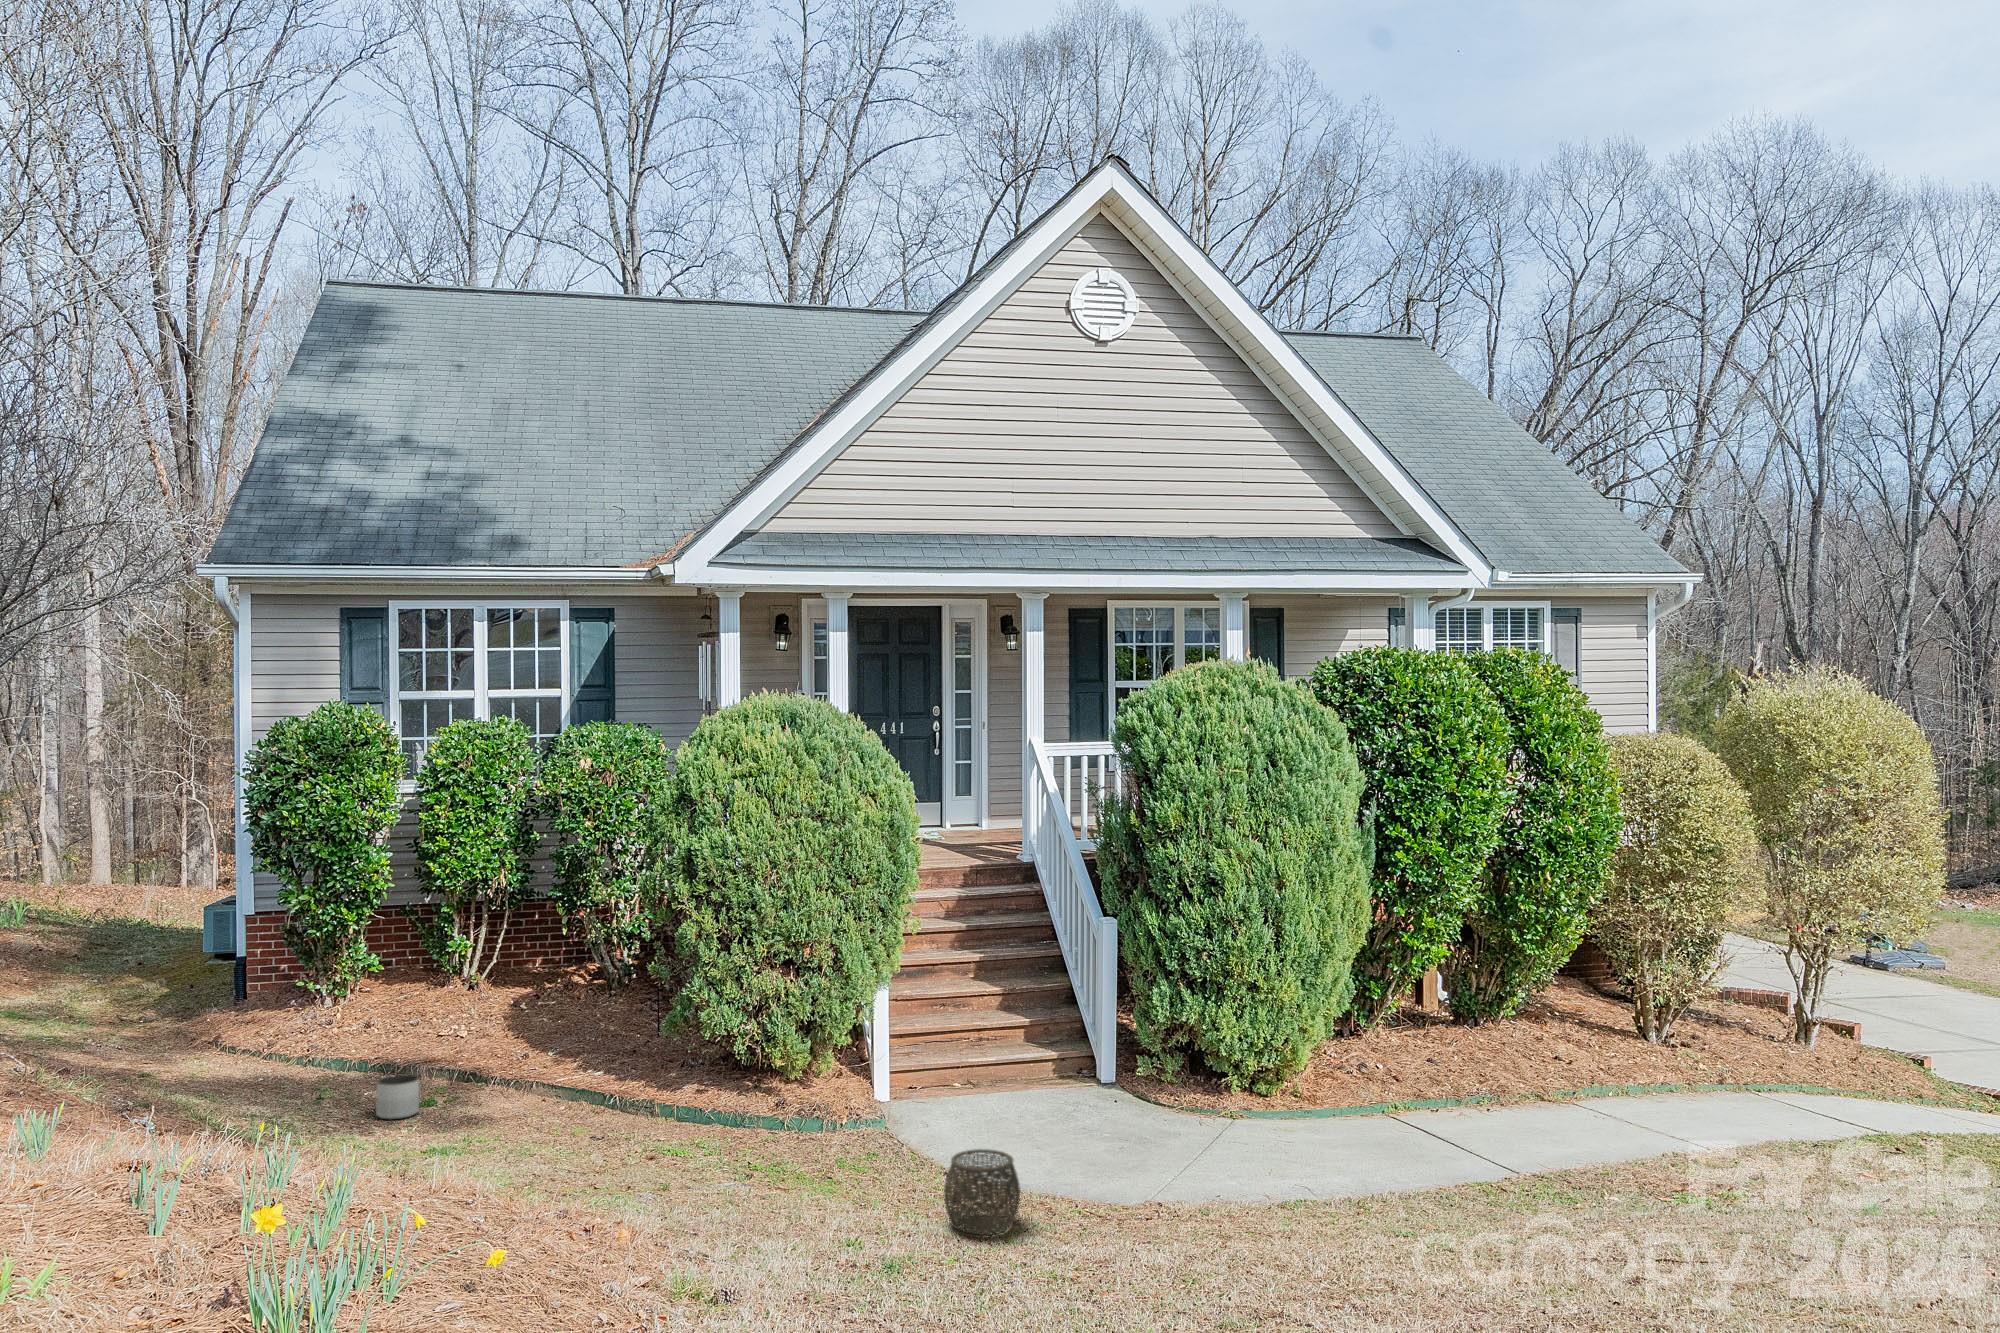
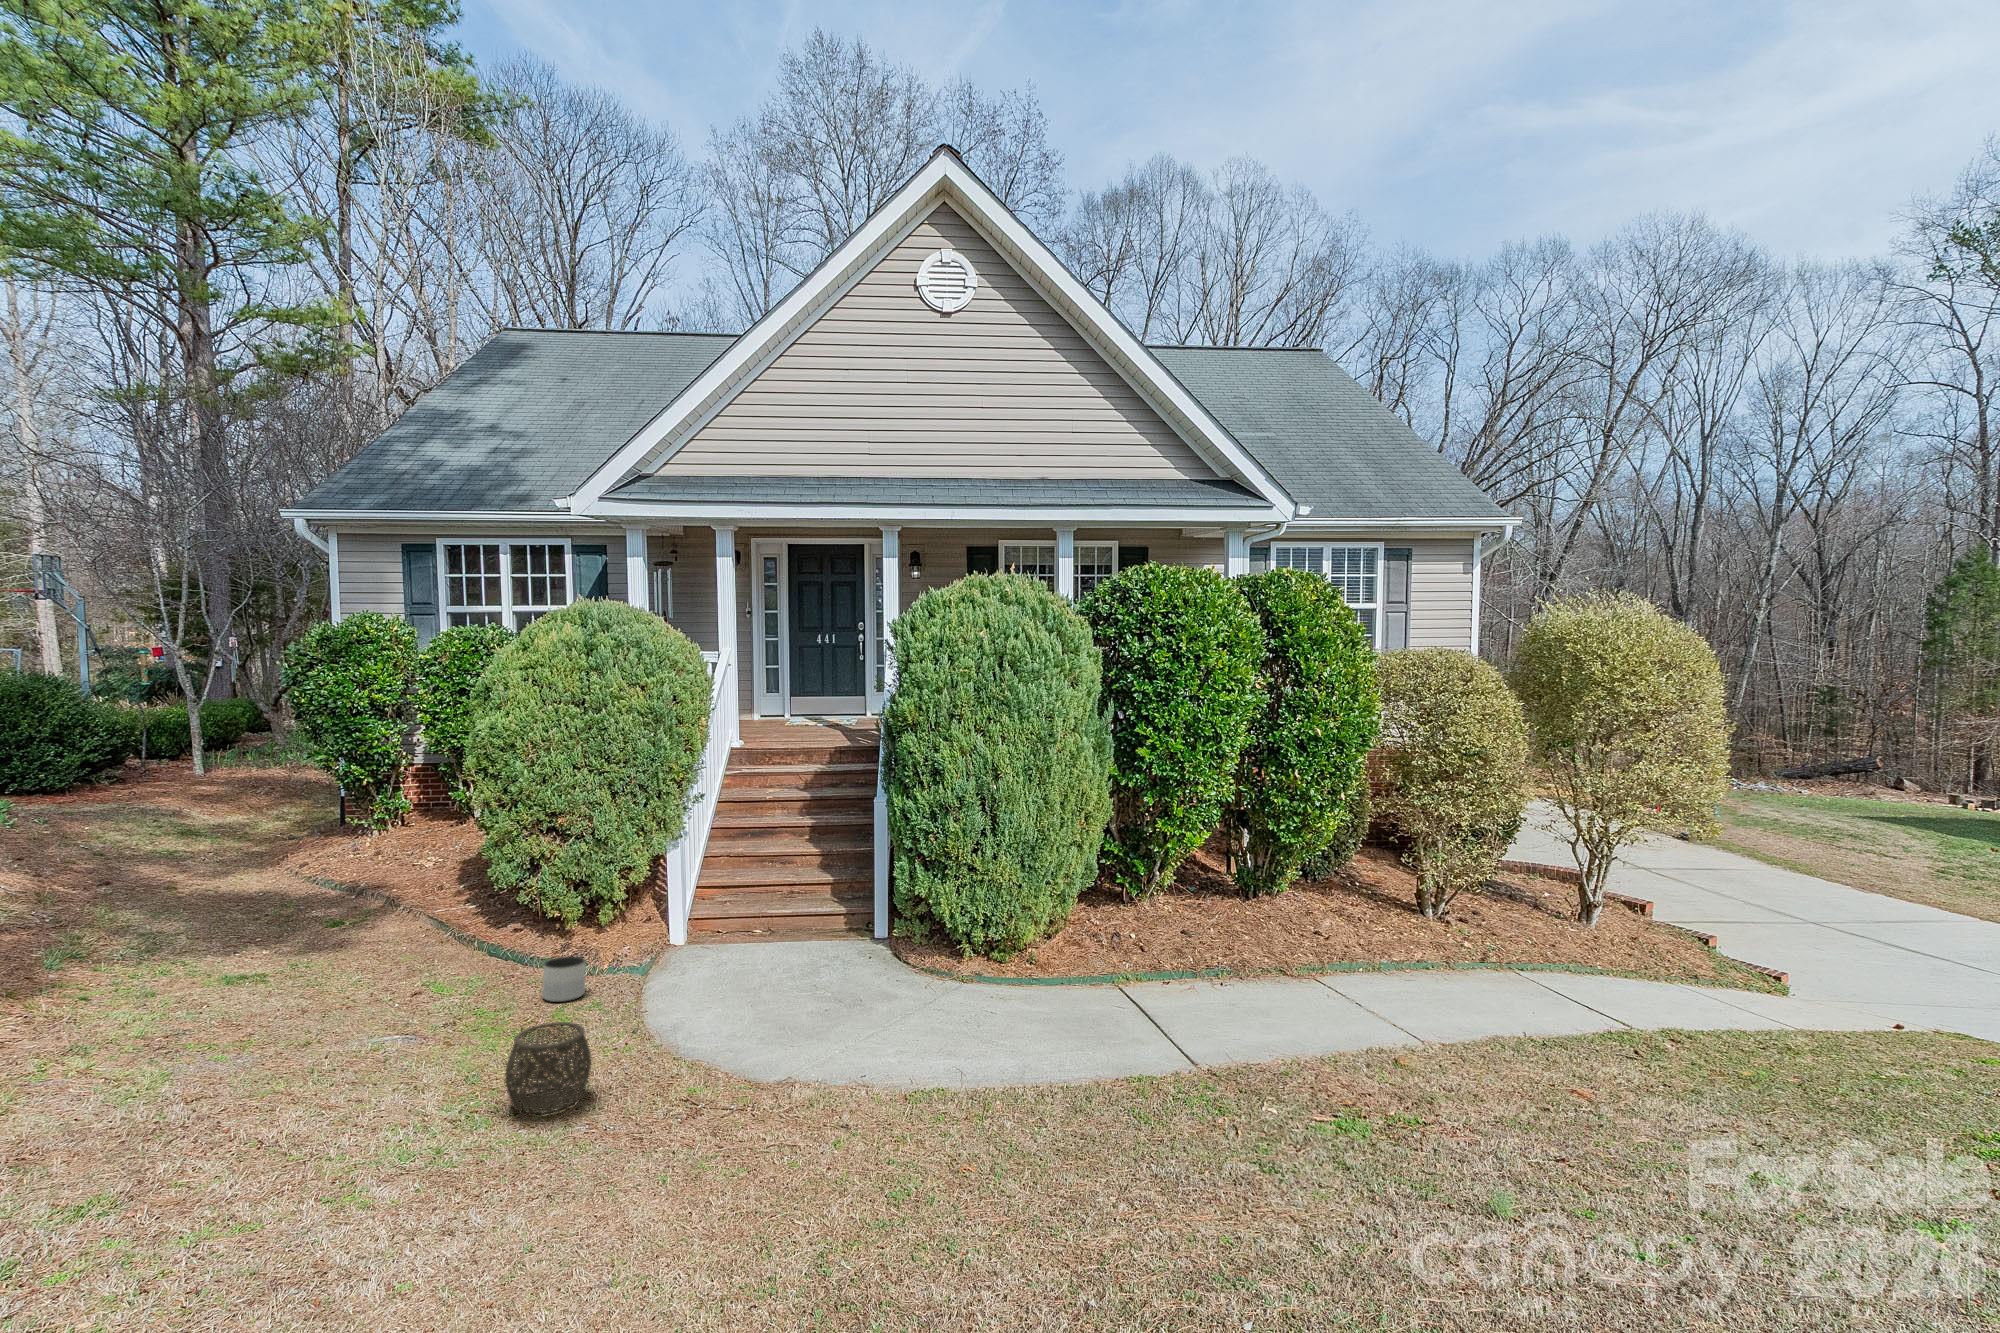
planter: present [376,1075,419,1120] -> present [542,956,585,1002]

